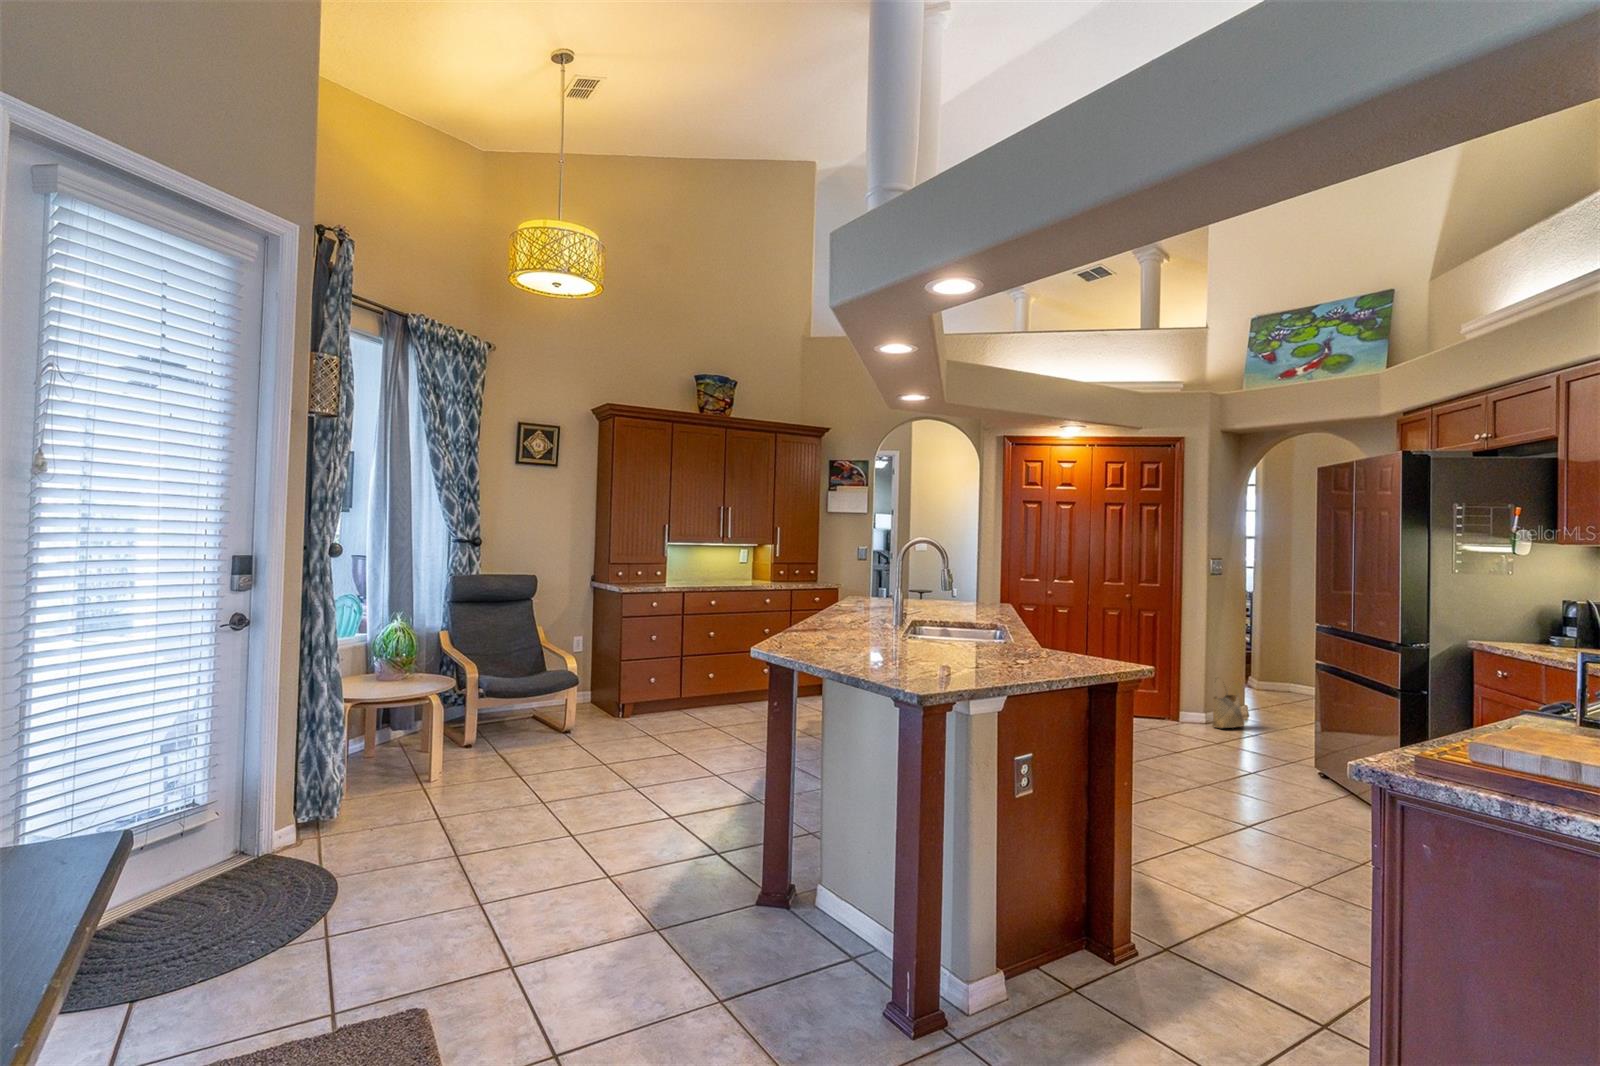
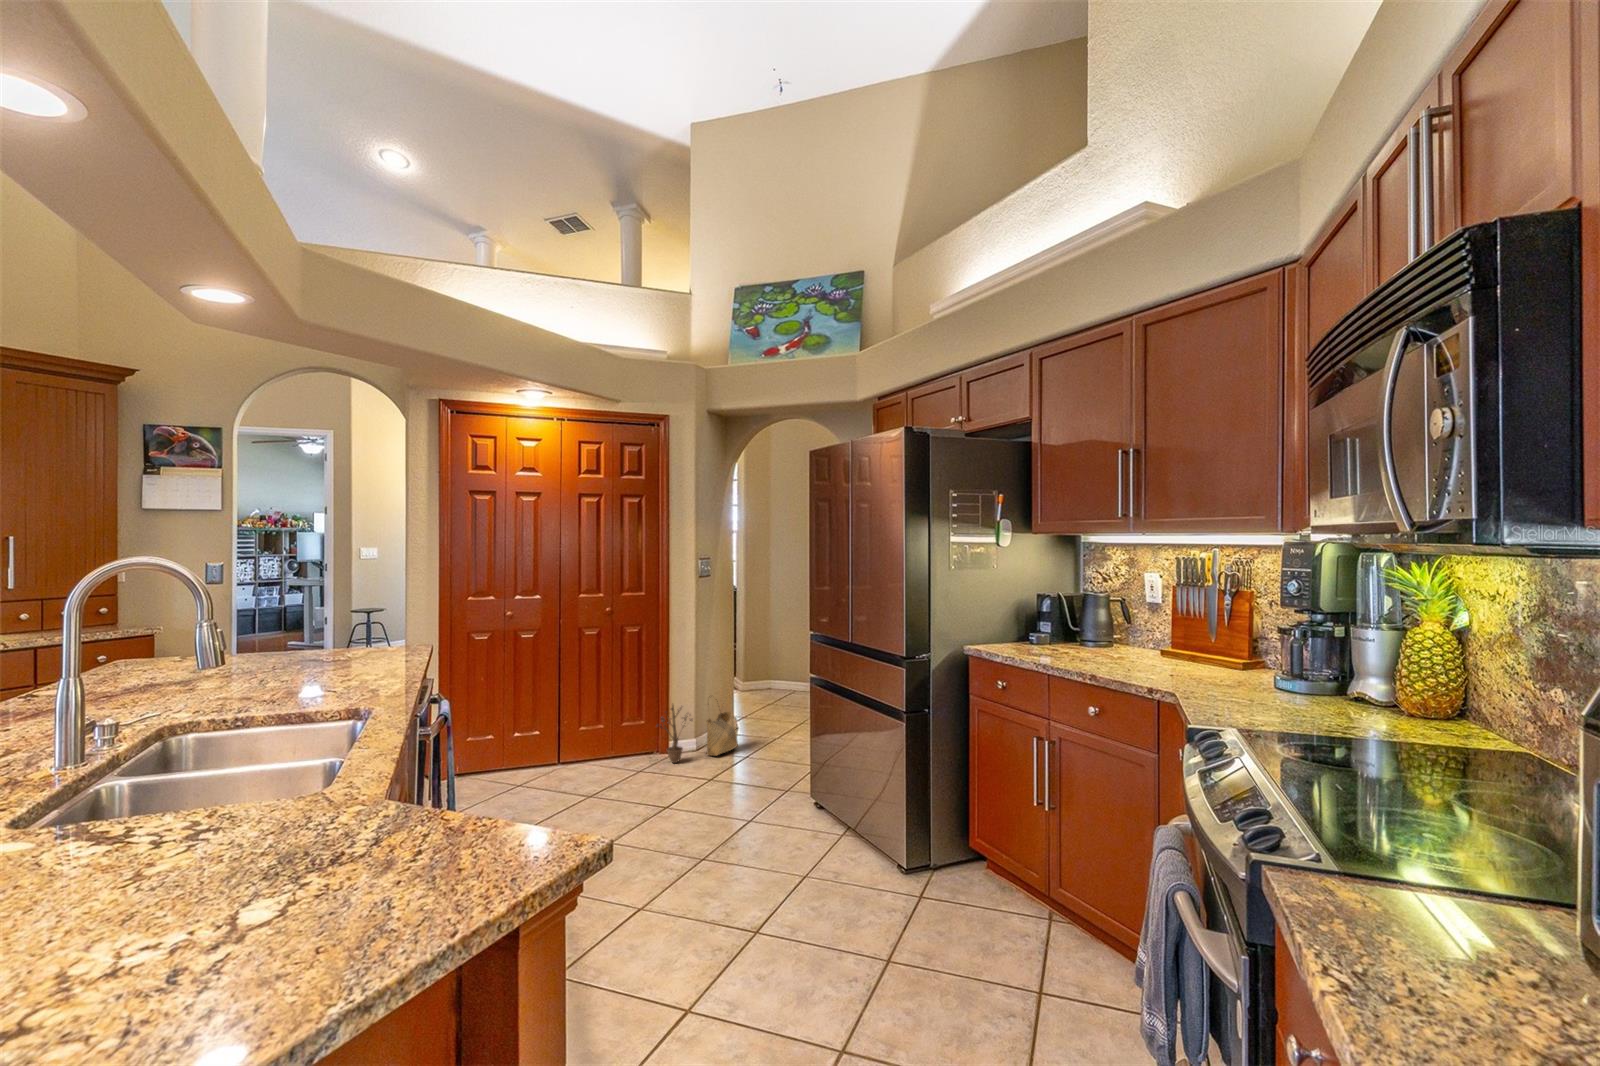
decorative plant: none [1159,677,1200,727] -> present [656,705,693,763]

